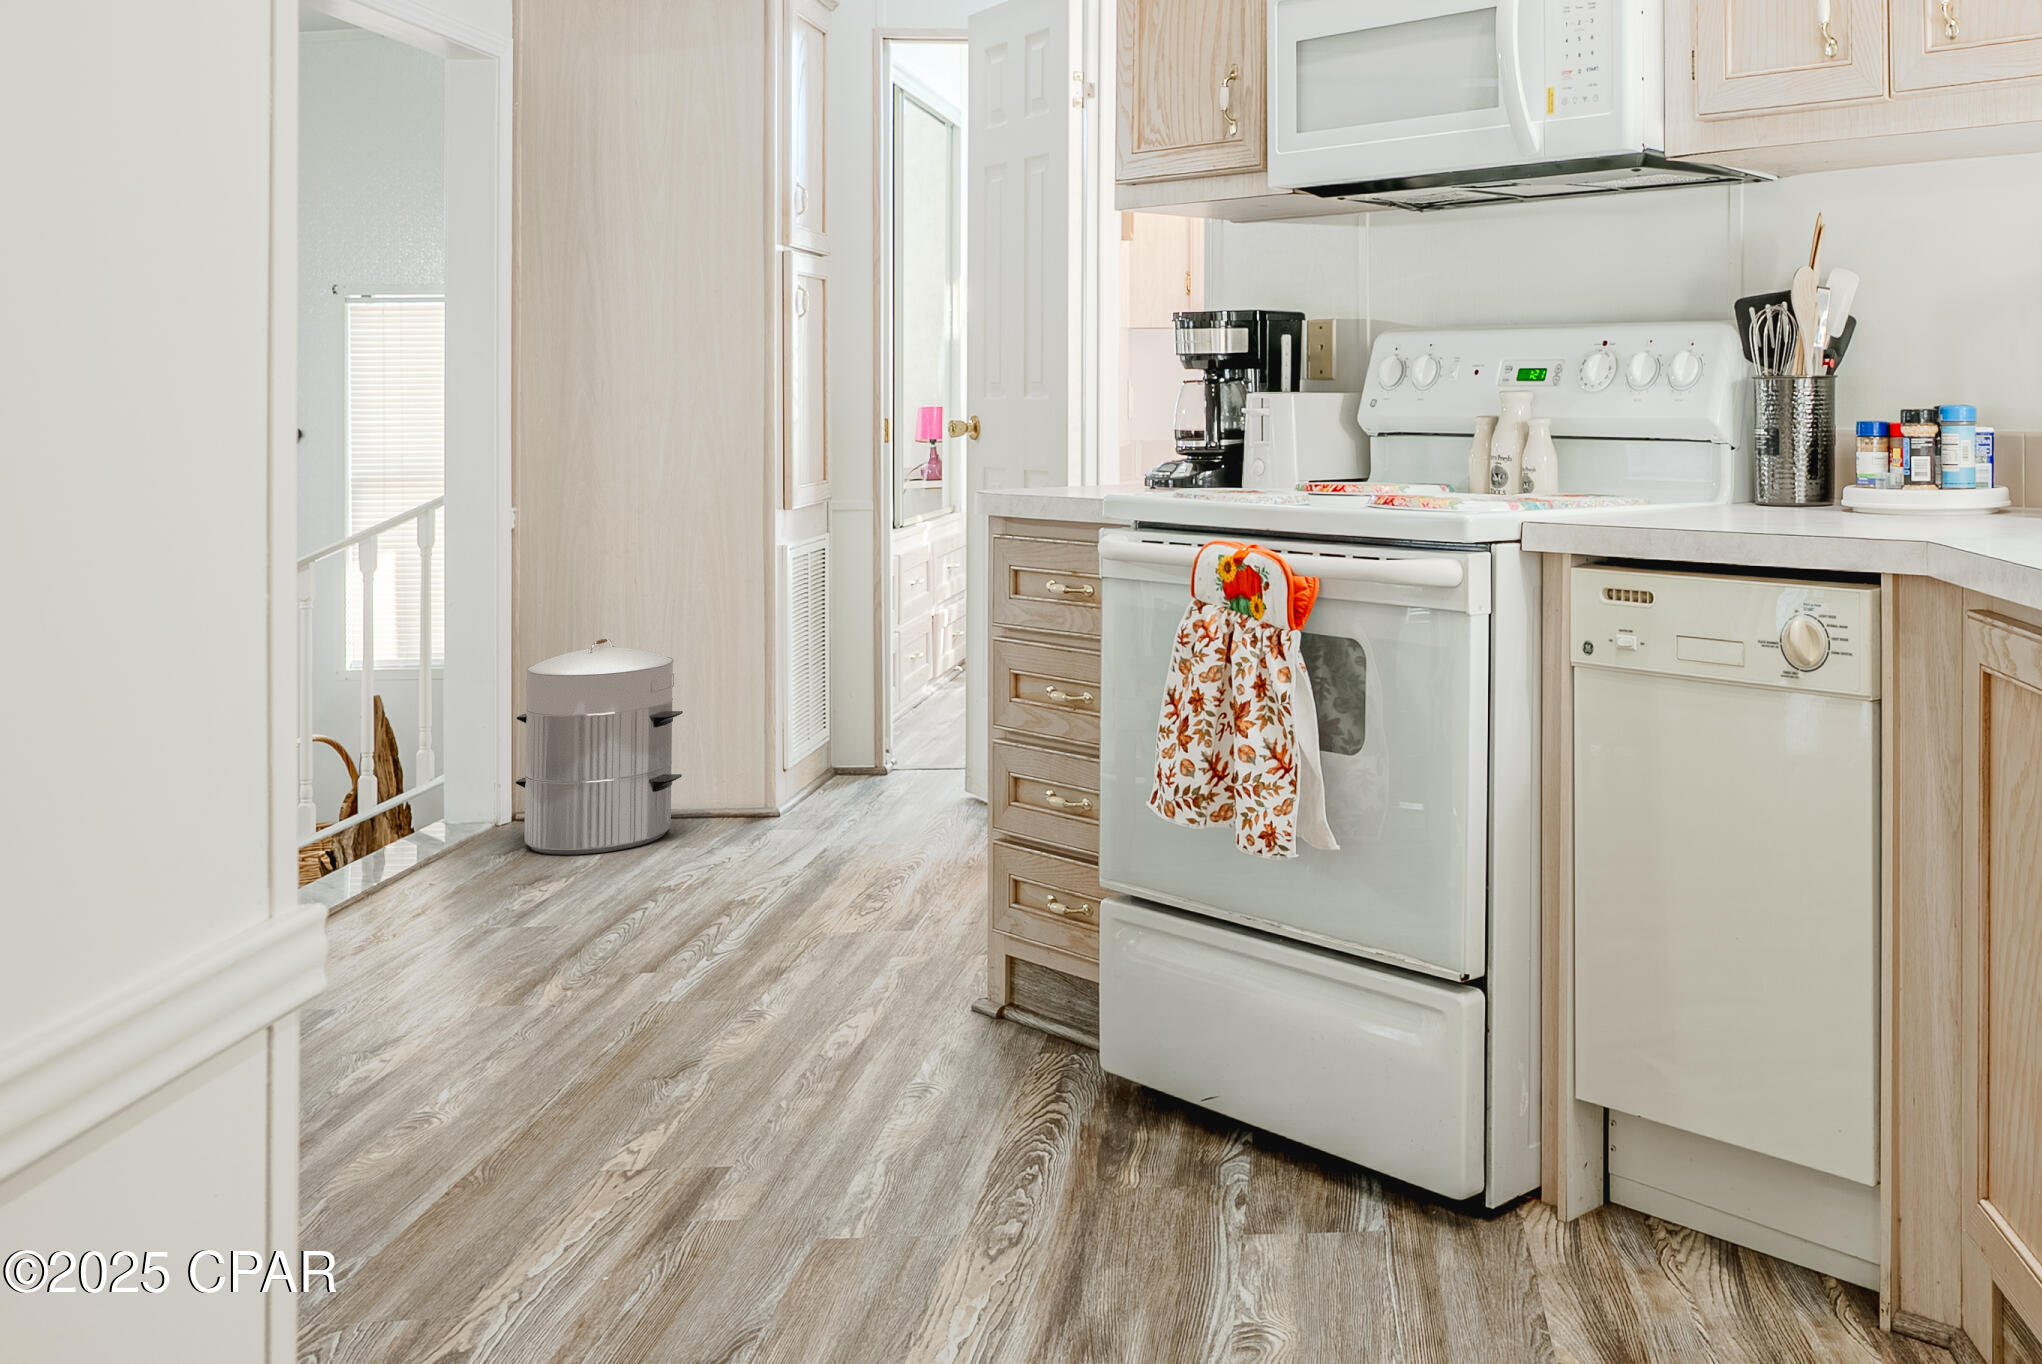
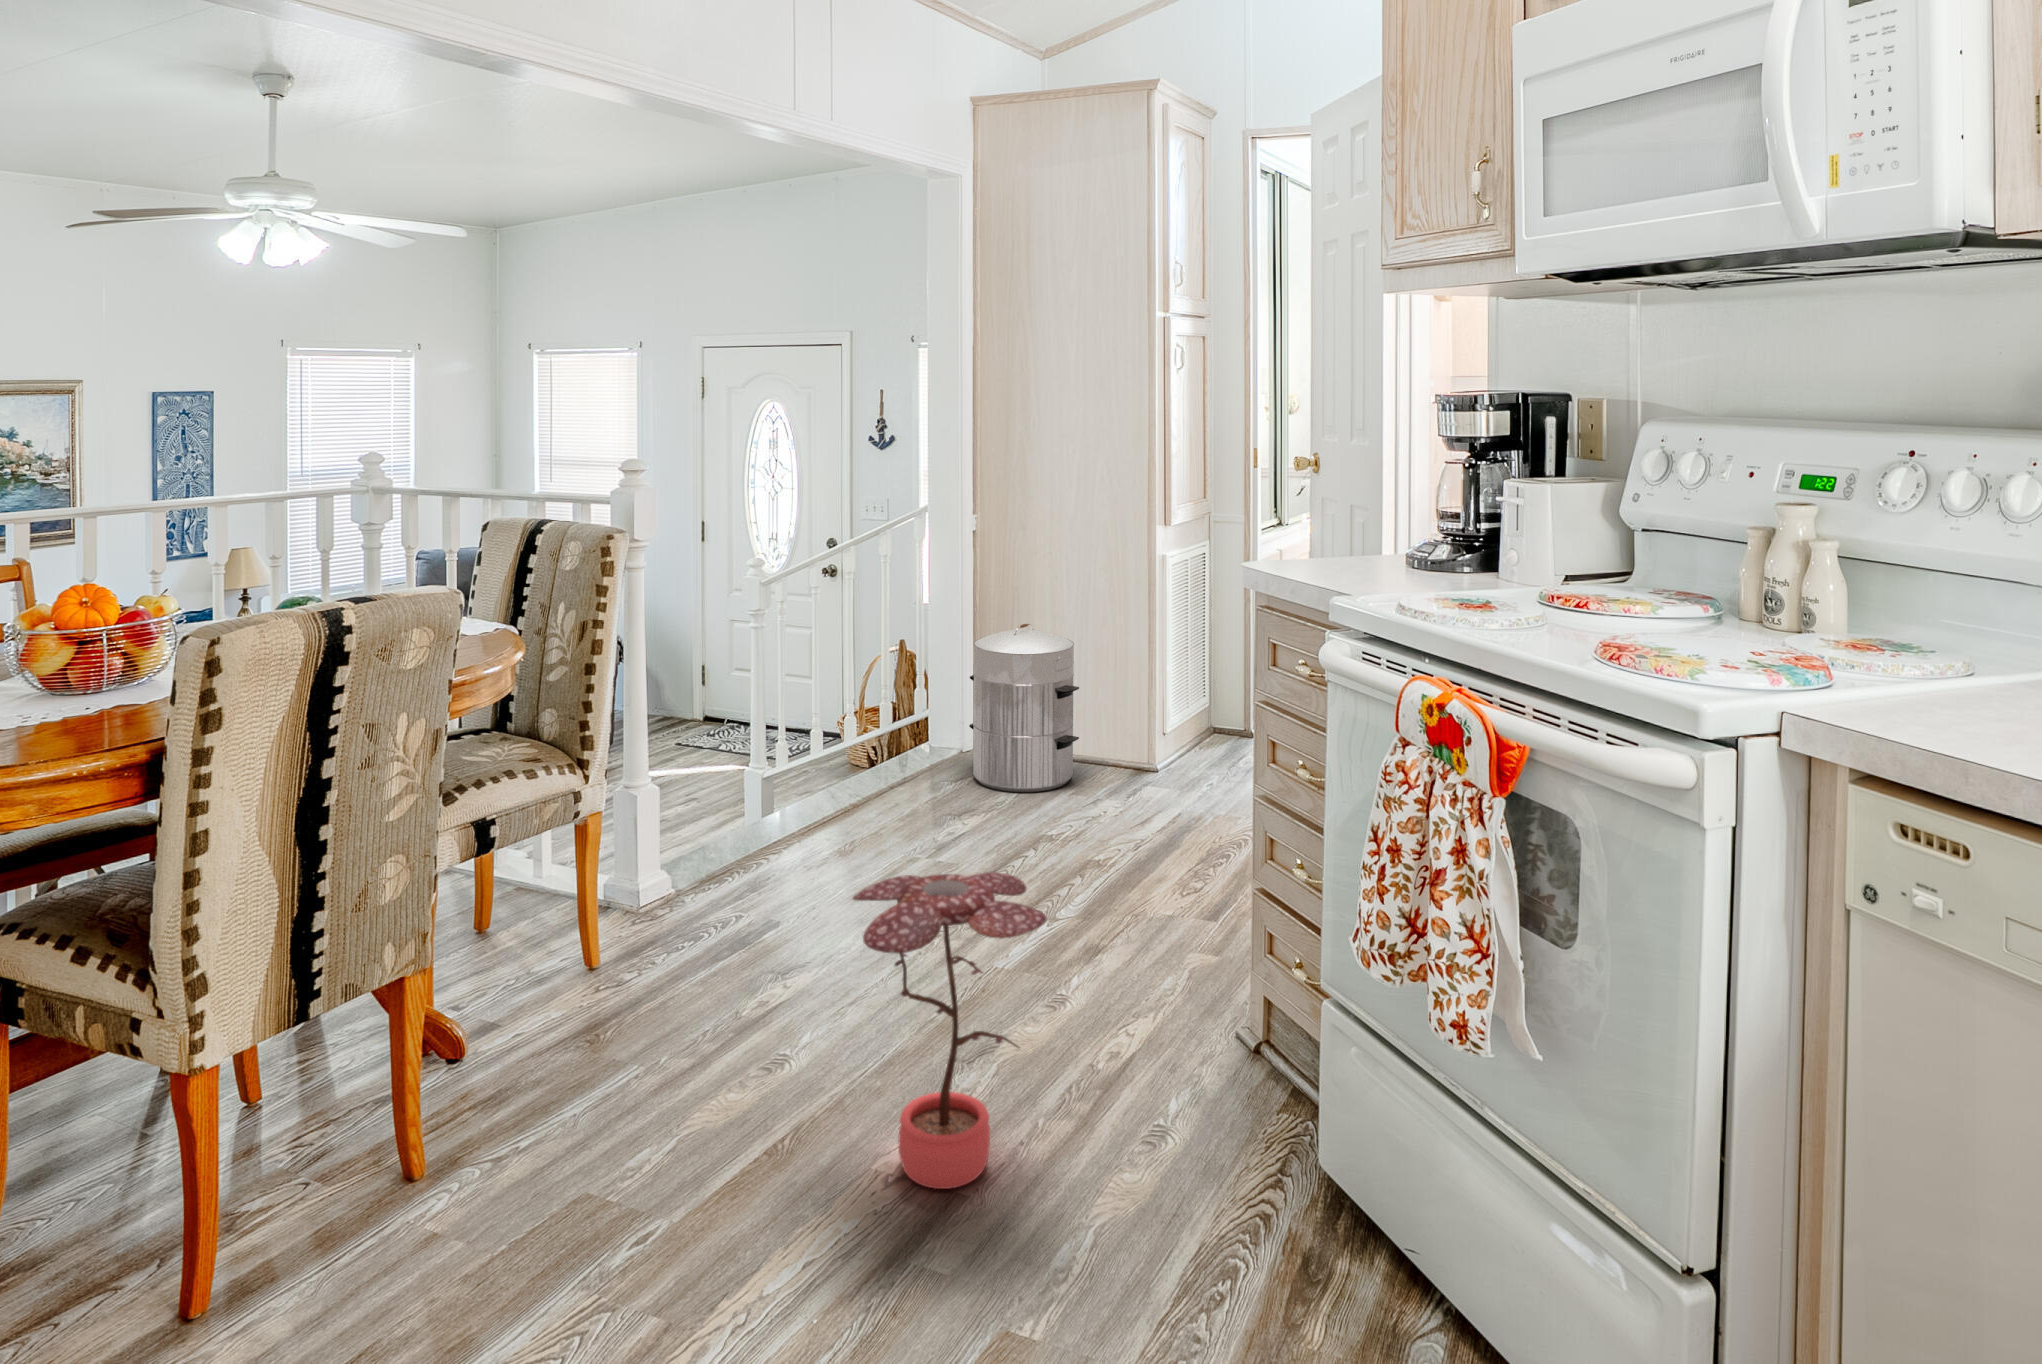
potted plant: none [541,836,808,1192] -> present [853,872,1047,1189]

